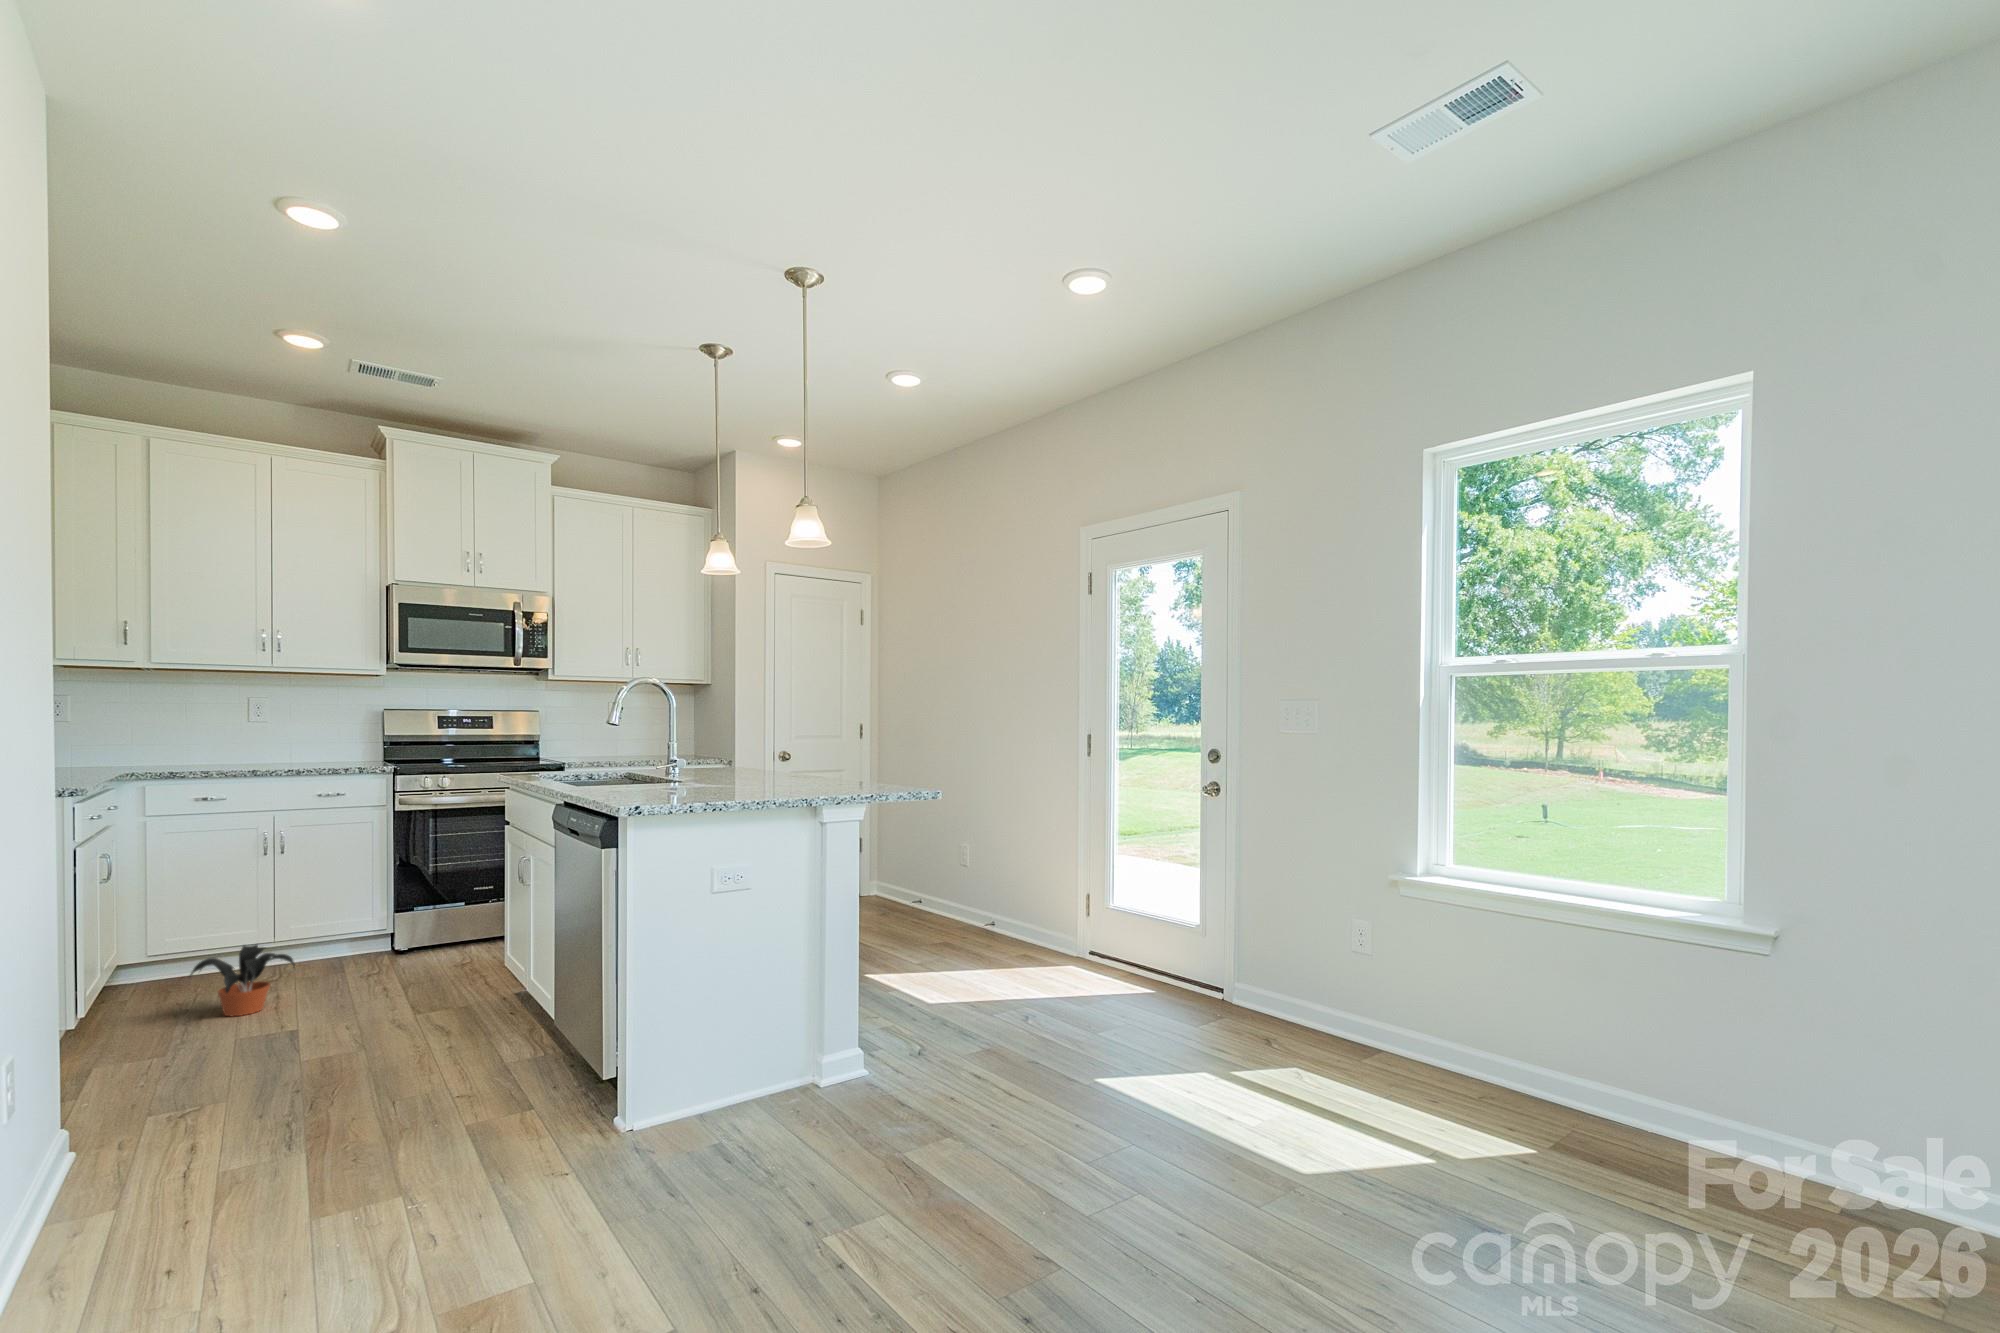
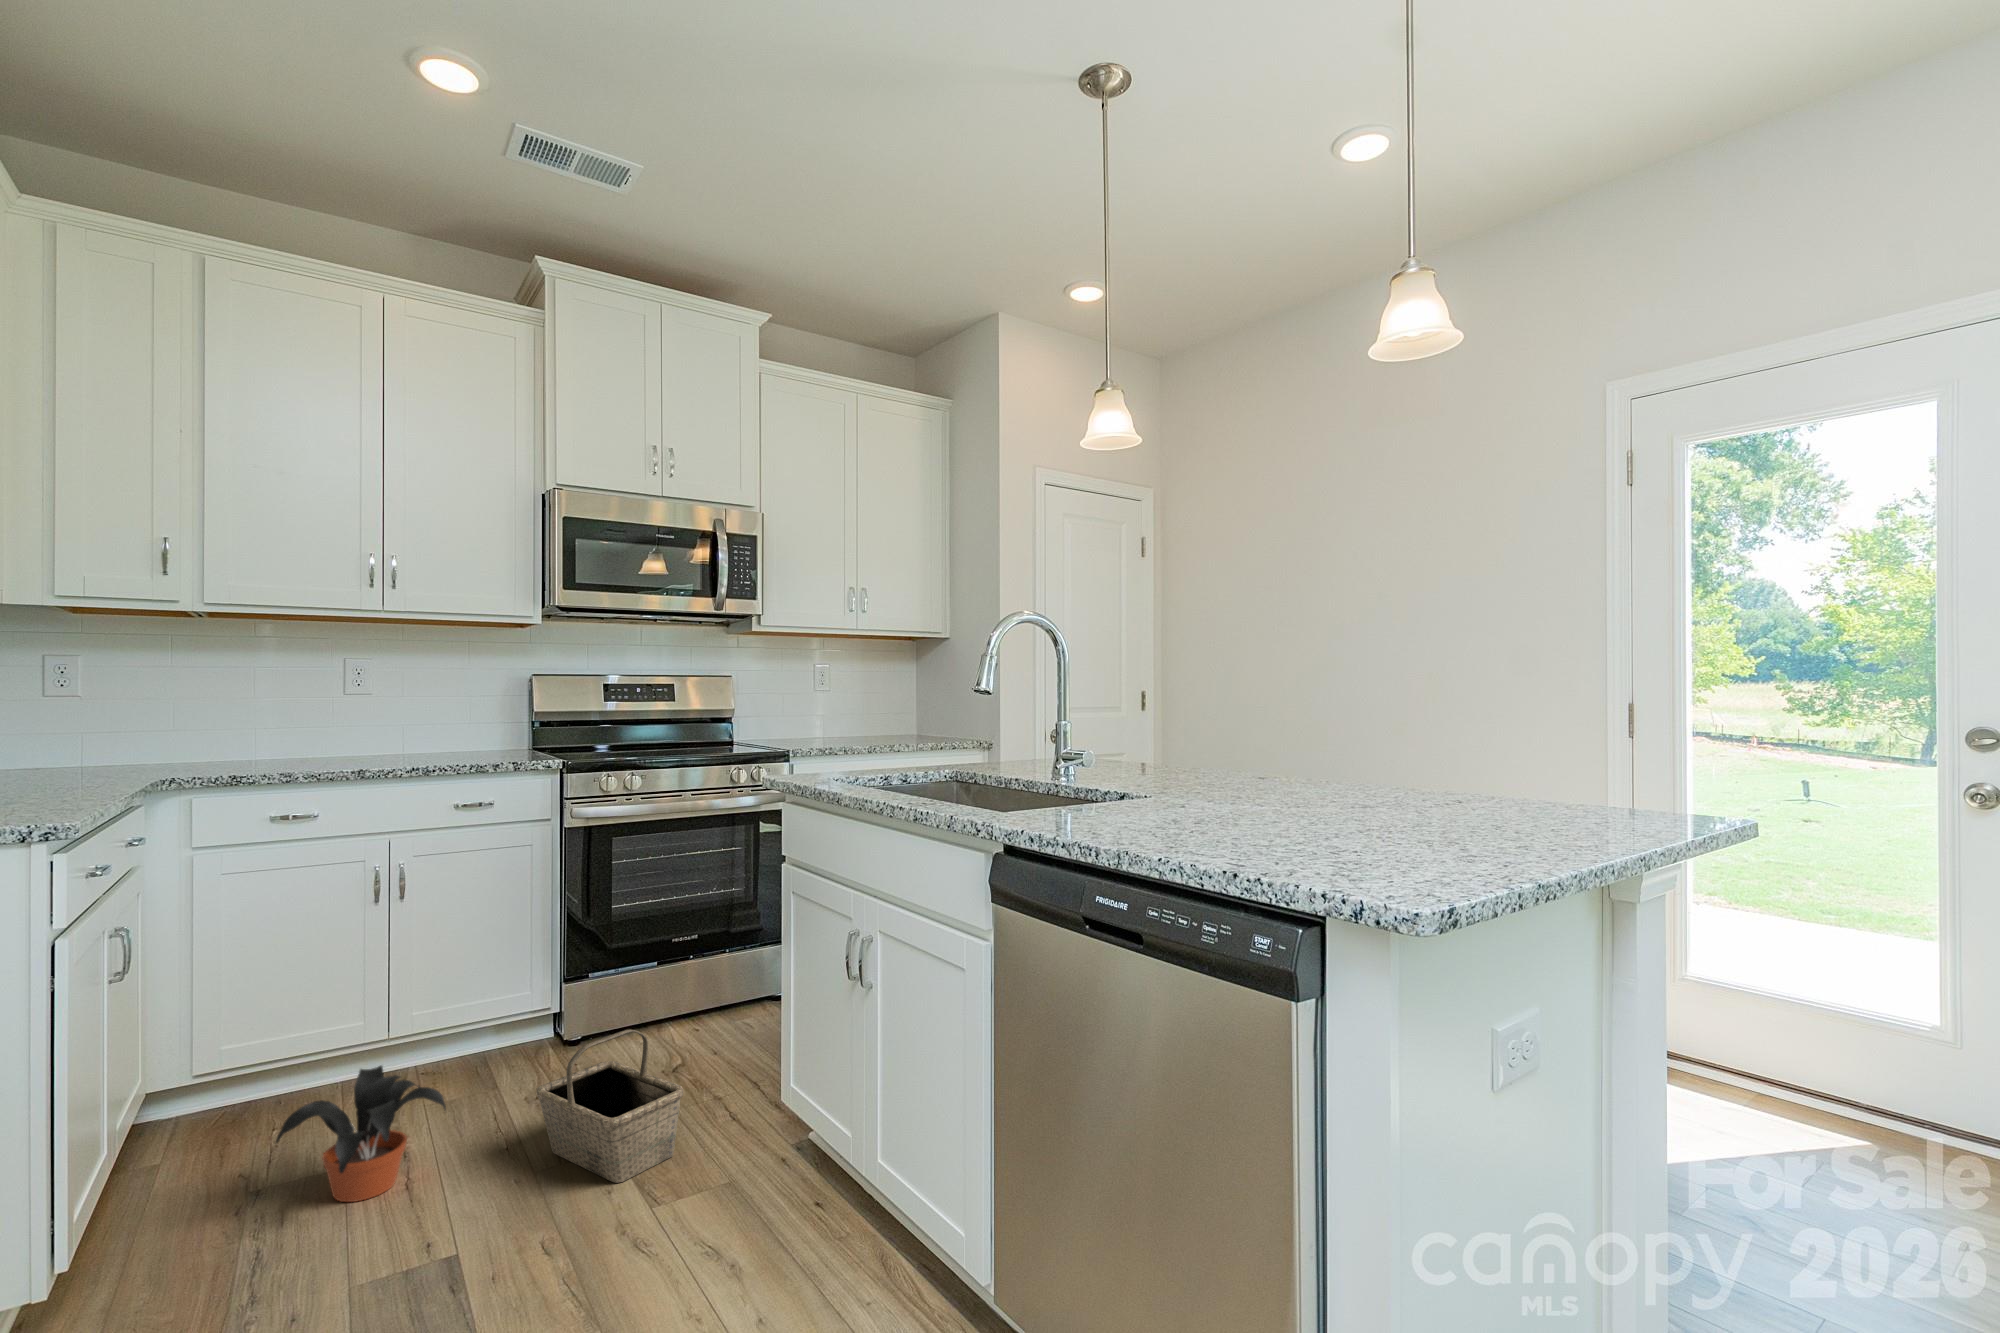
basket: none [353,924,444,1008] -> present [537,1029,683,1183]

